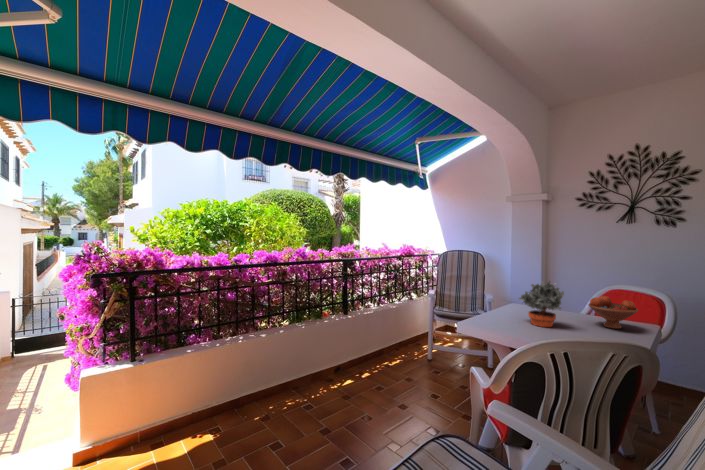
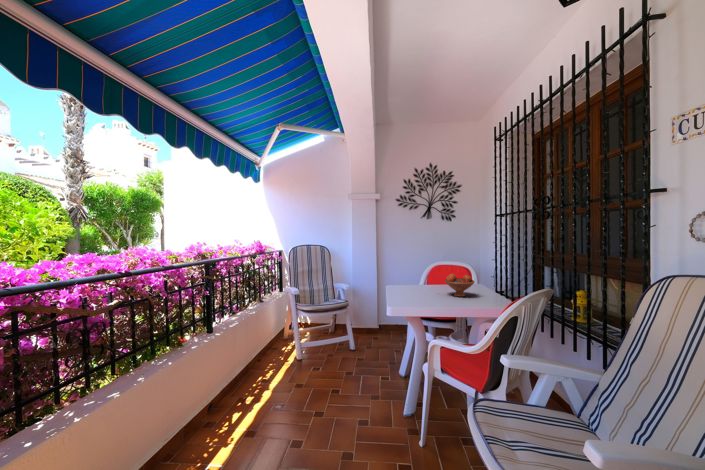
potted plant: present [519,281,564,327] -> none [408,265,442,304]

